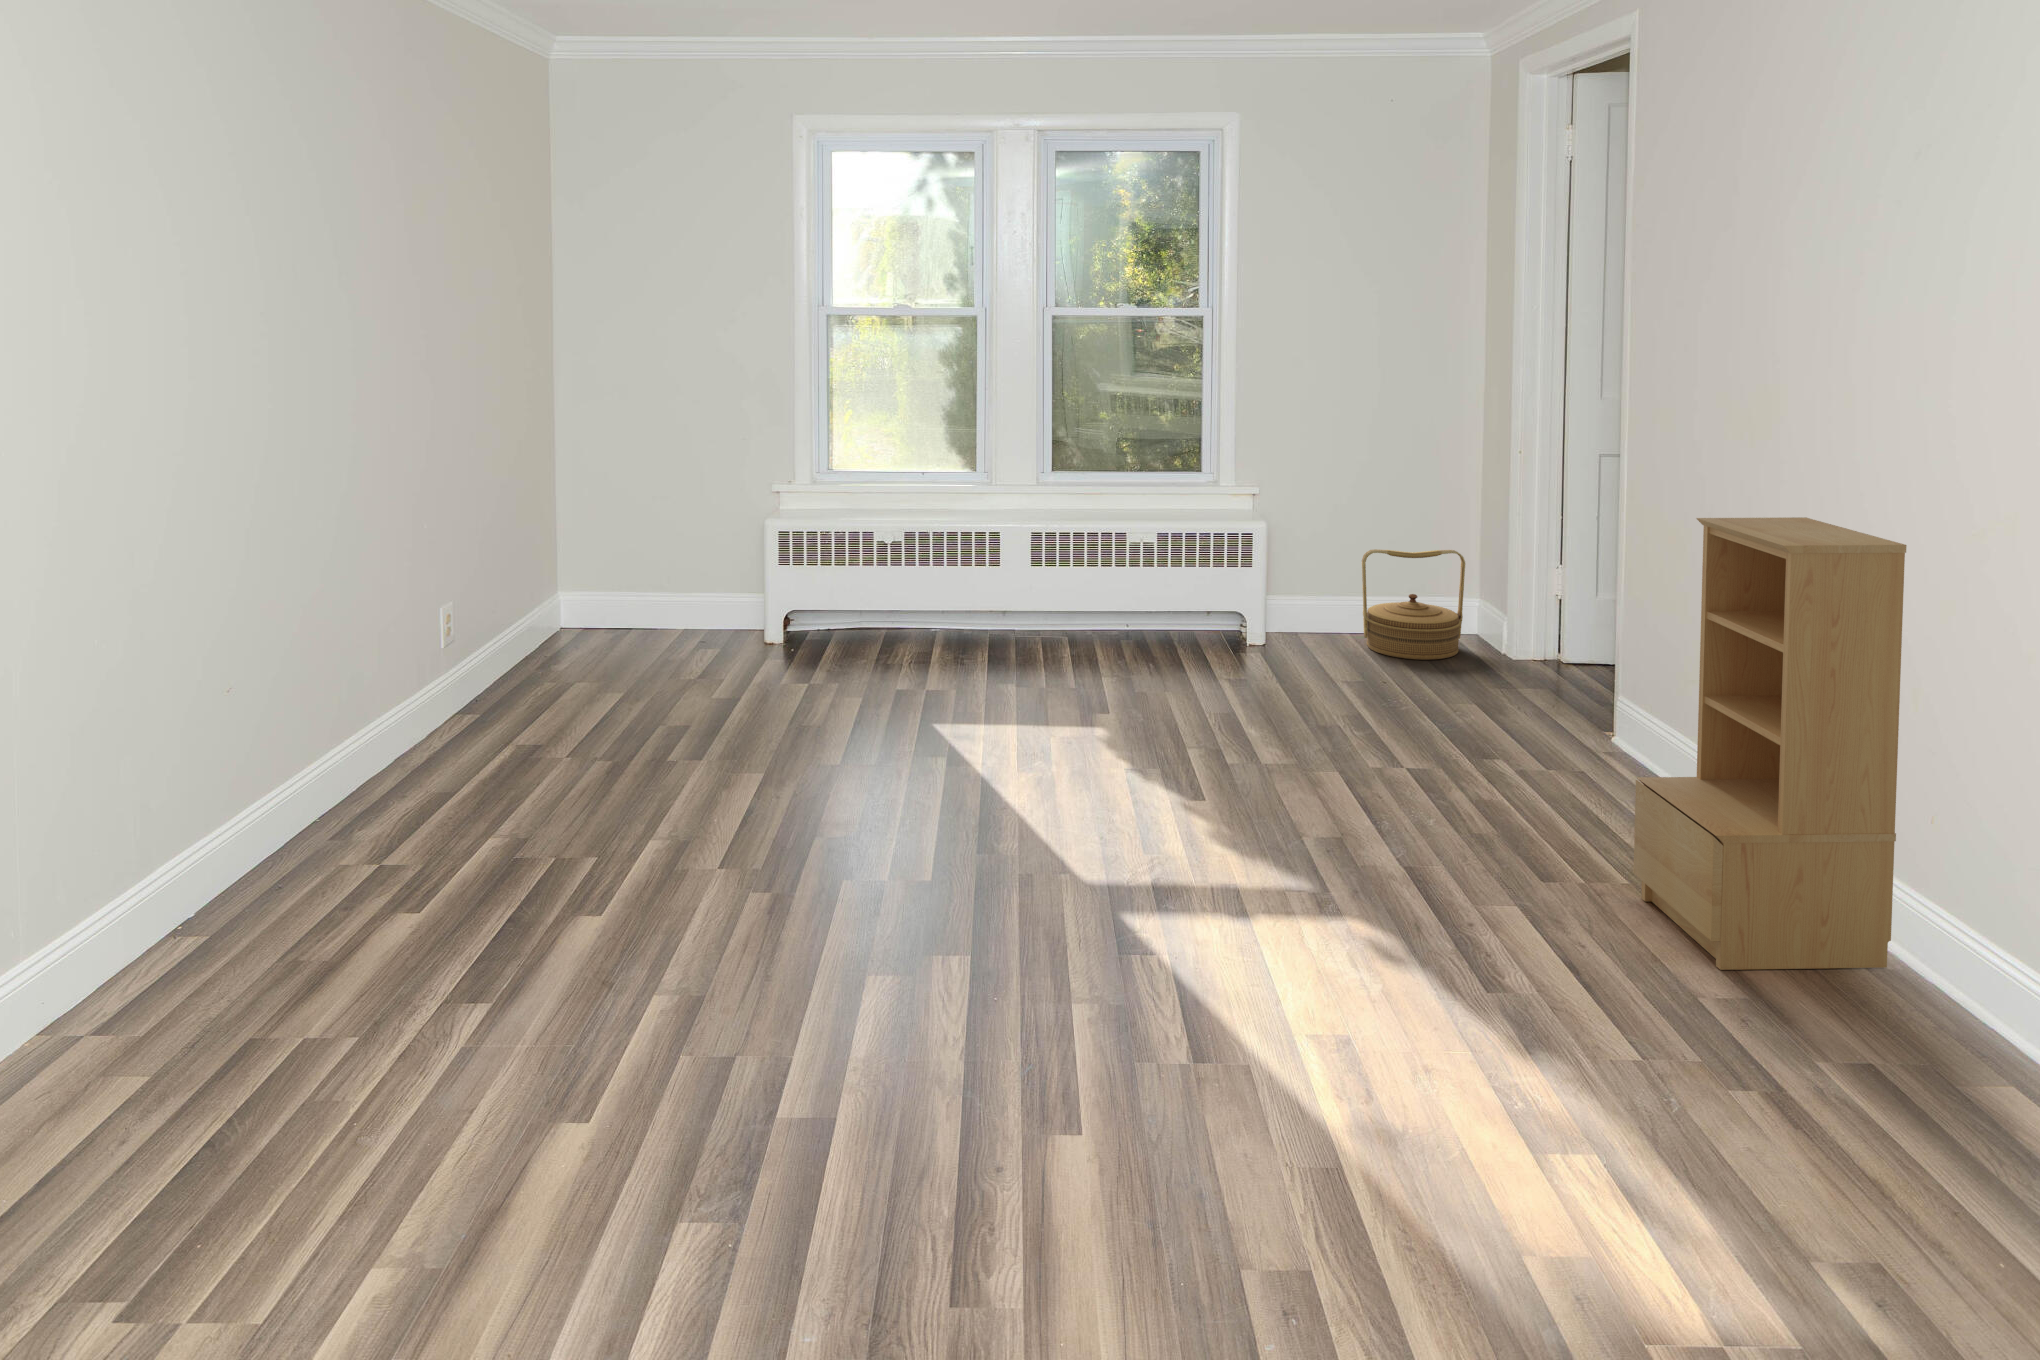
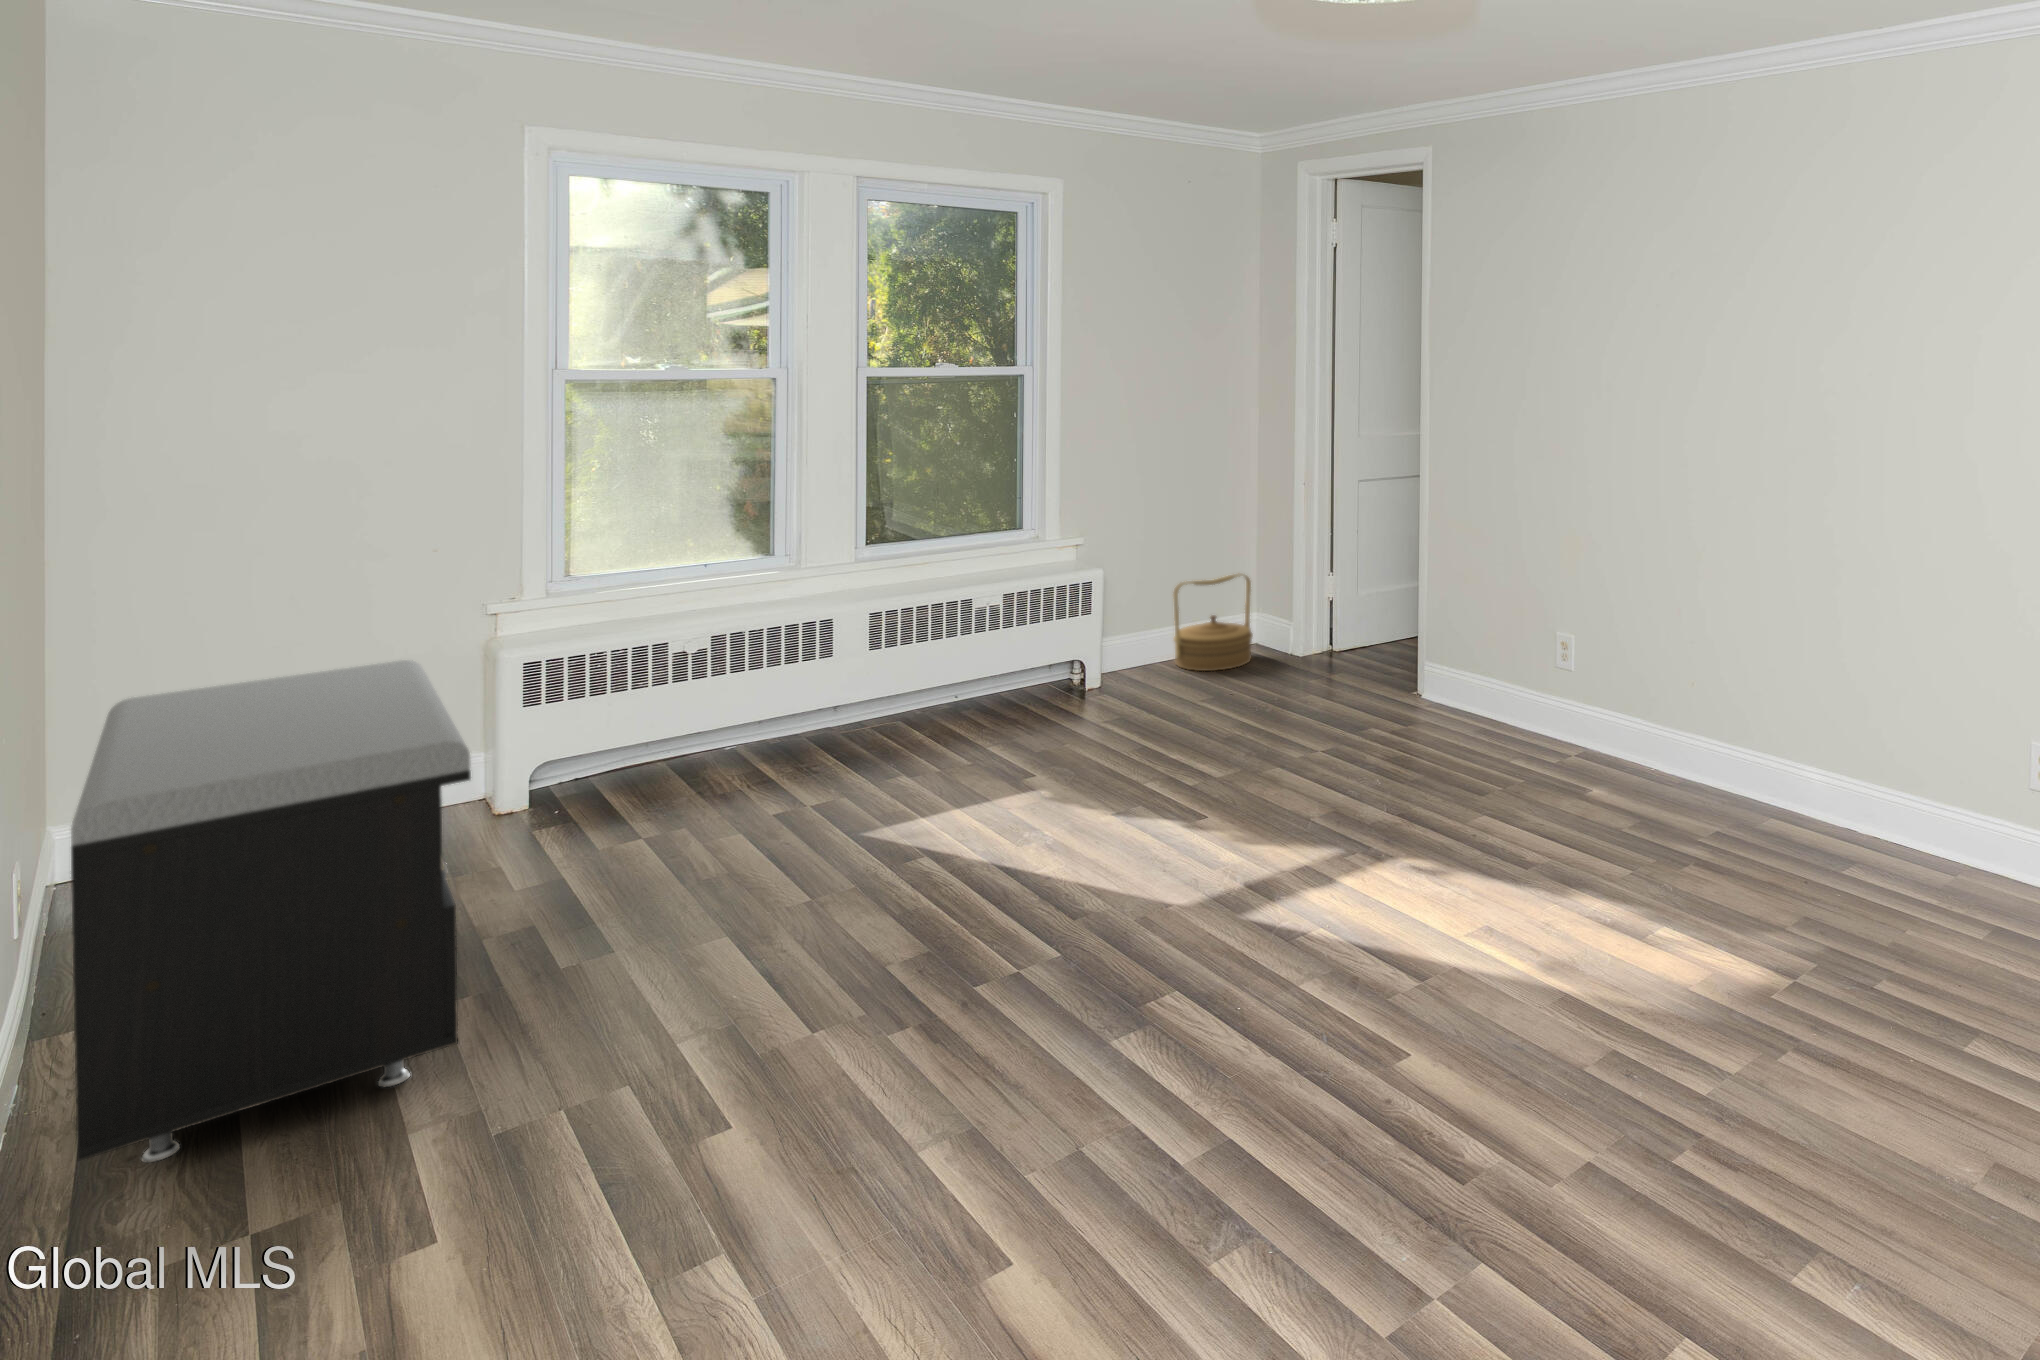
storage bench: none [322,507,624,811] -> present [71,660,471,1163]
bookshelf: present [1634,517,1907,970] -> none [1533,512,1680,811]

